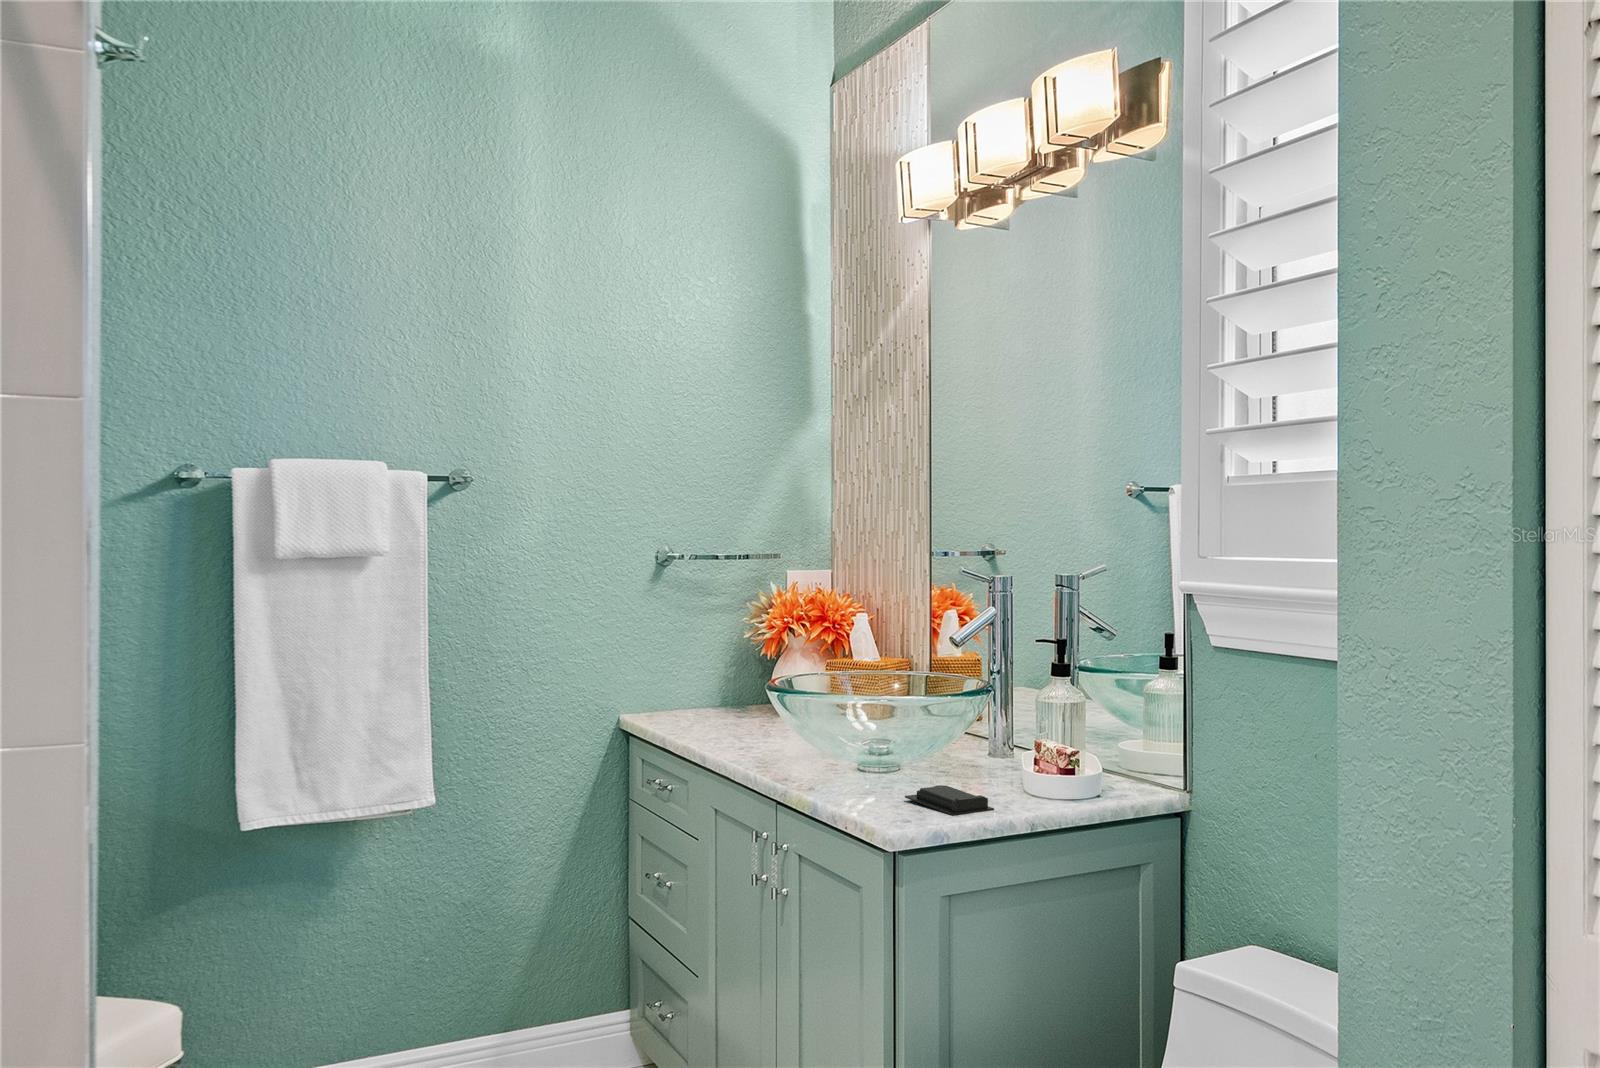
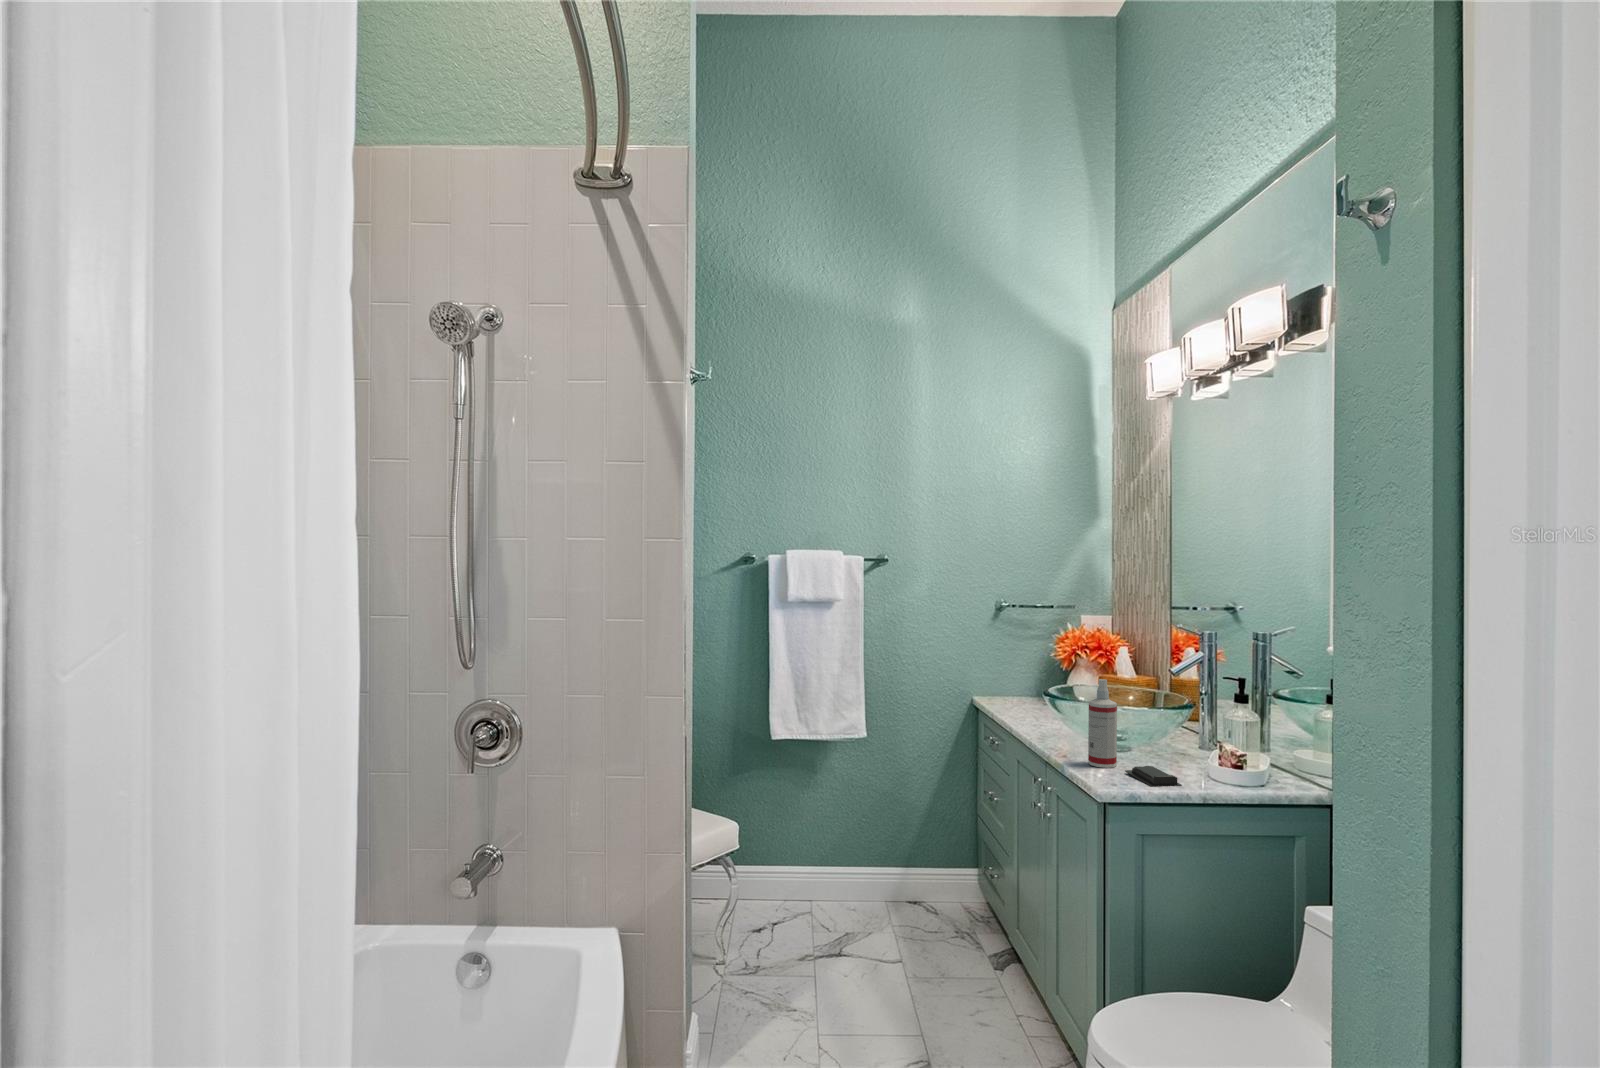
spray bottle: none [845,655,888,795] -> present [1088,679,1117,768]

